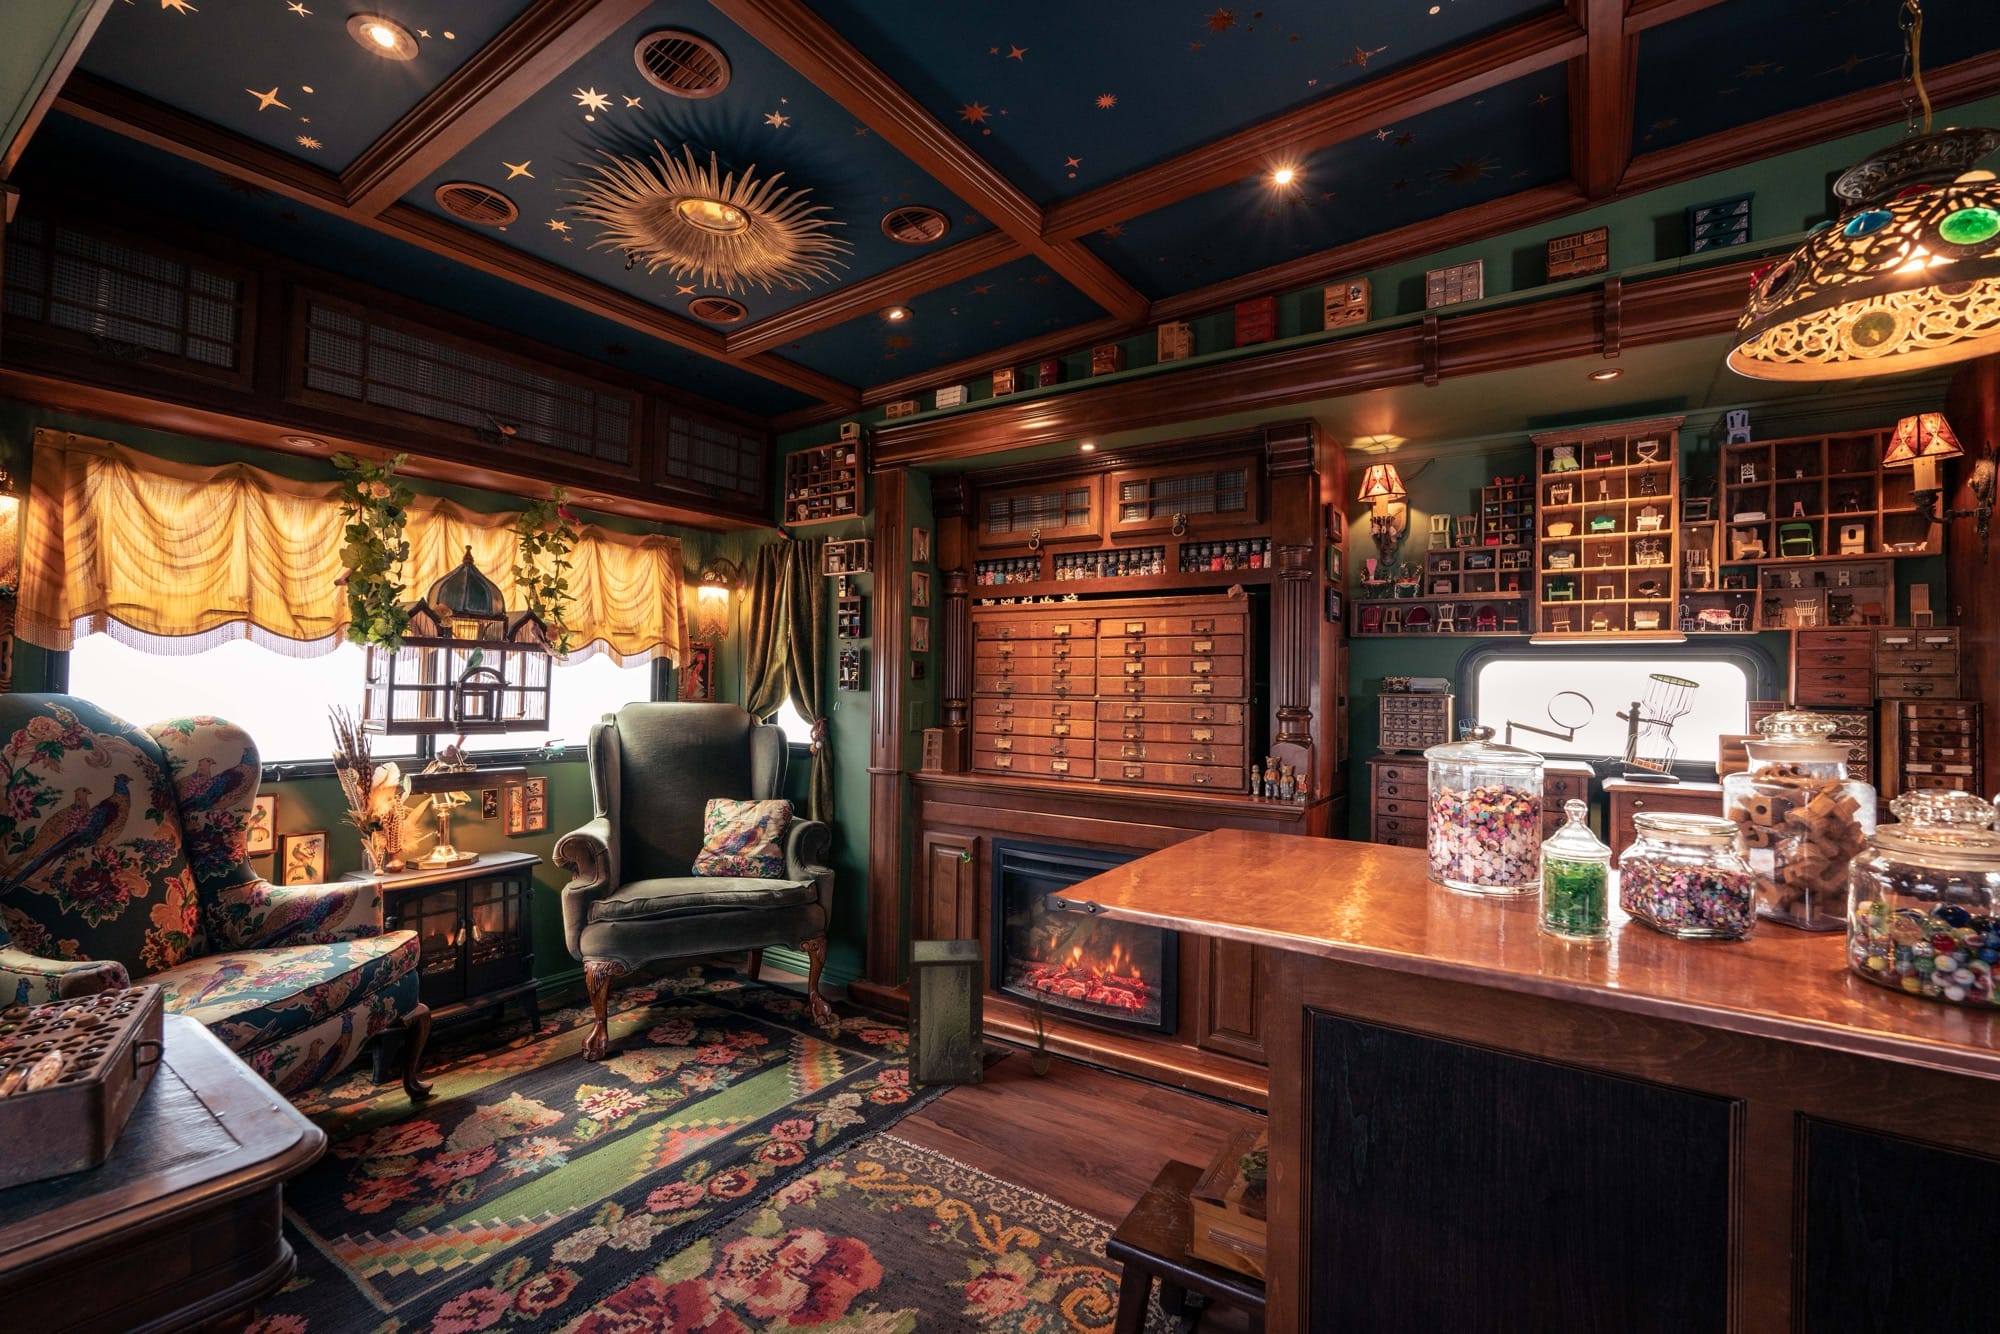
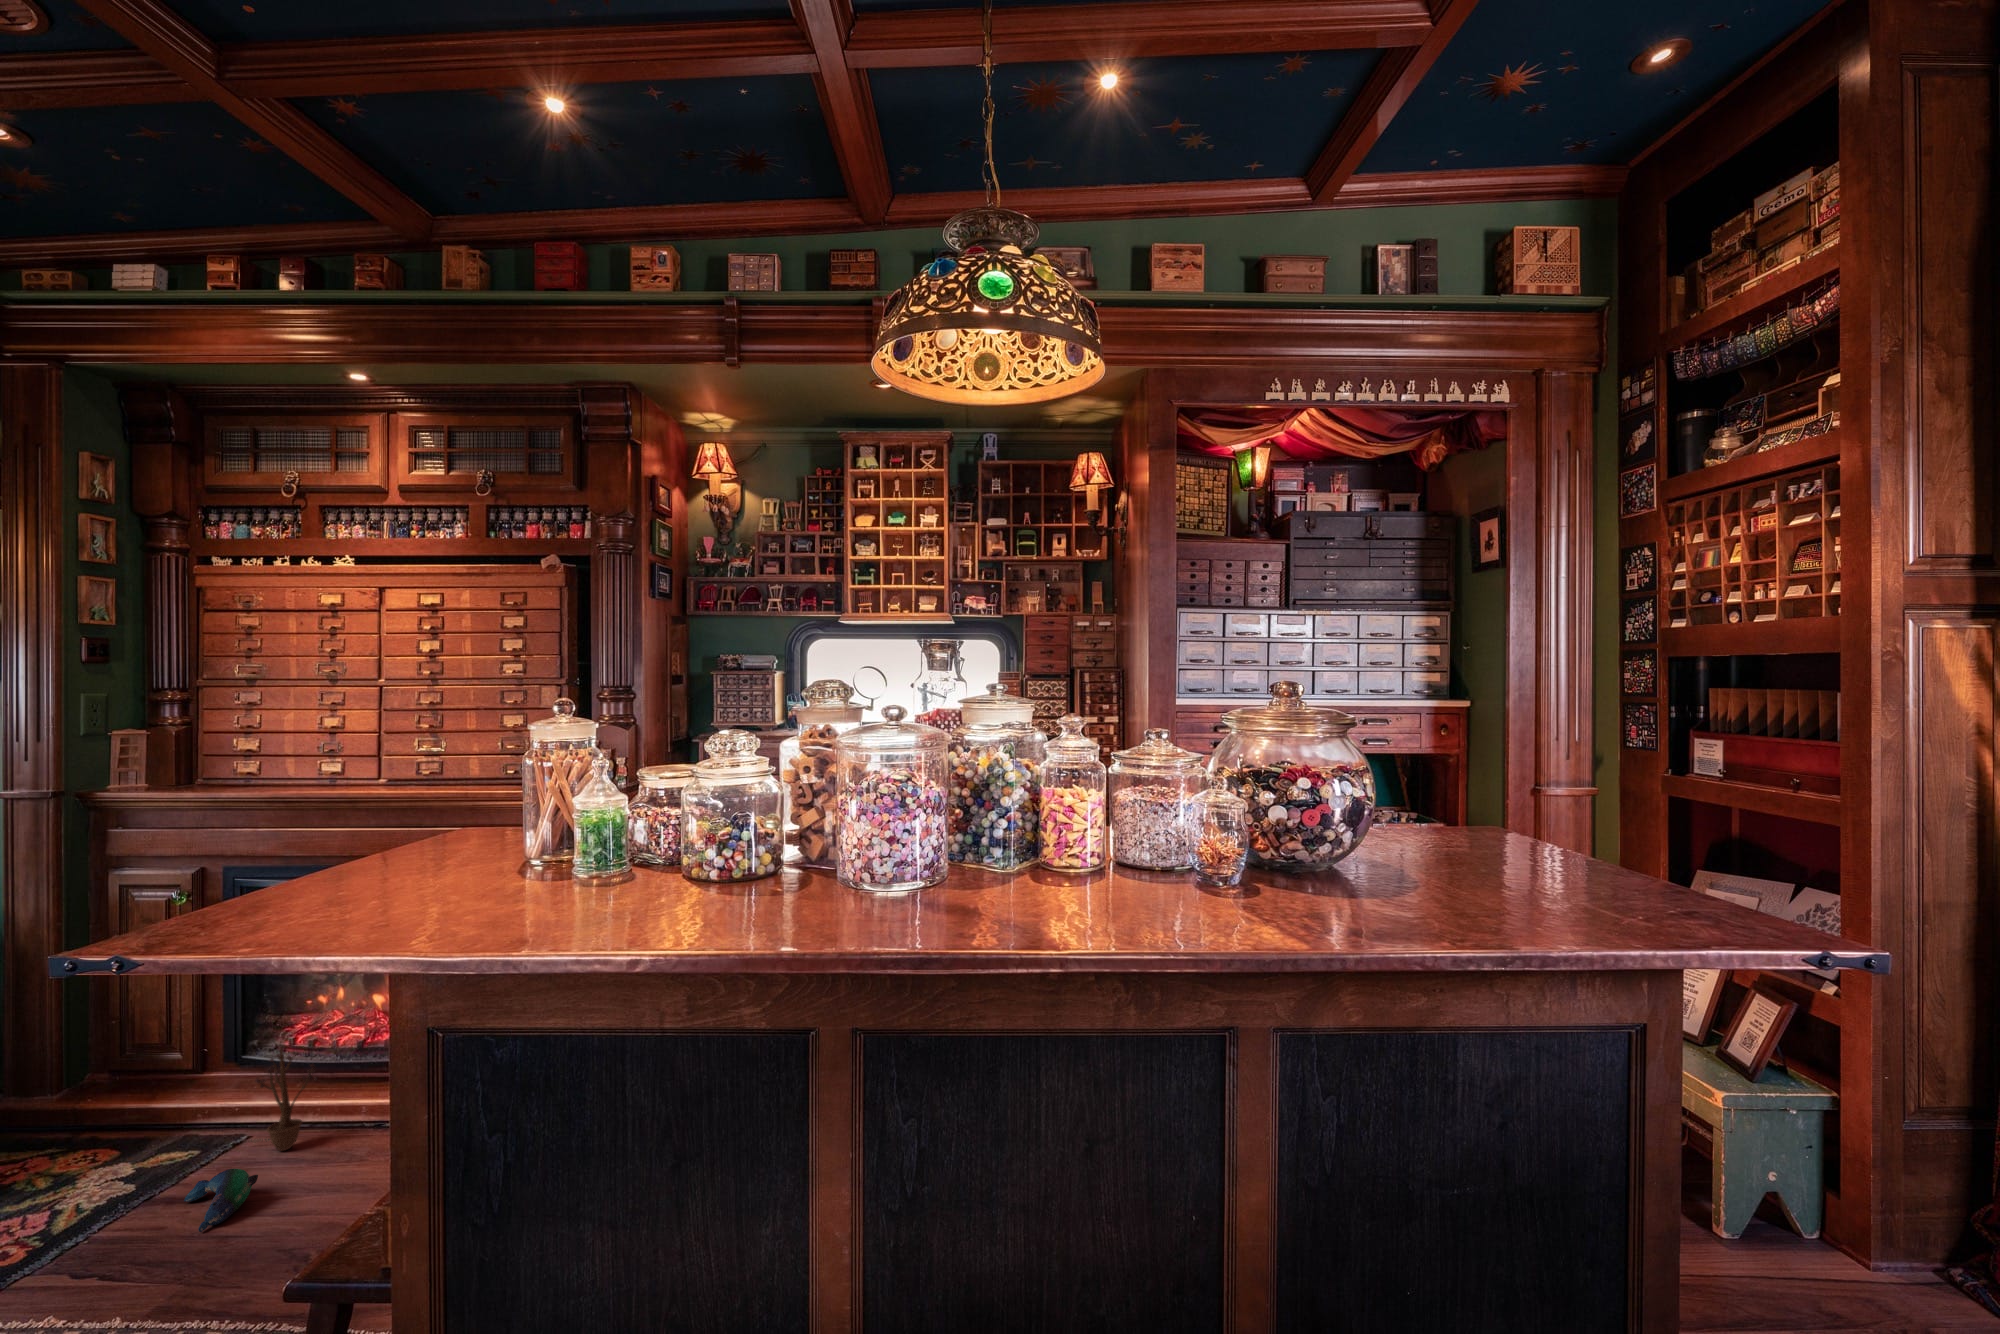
storage box: present [908,939,983,1085] -> none [52,1001,188,1219]
plush toy: none [985,1084,1033,1133] -> present [184,1169,258,1232]

